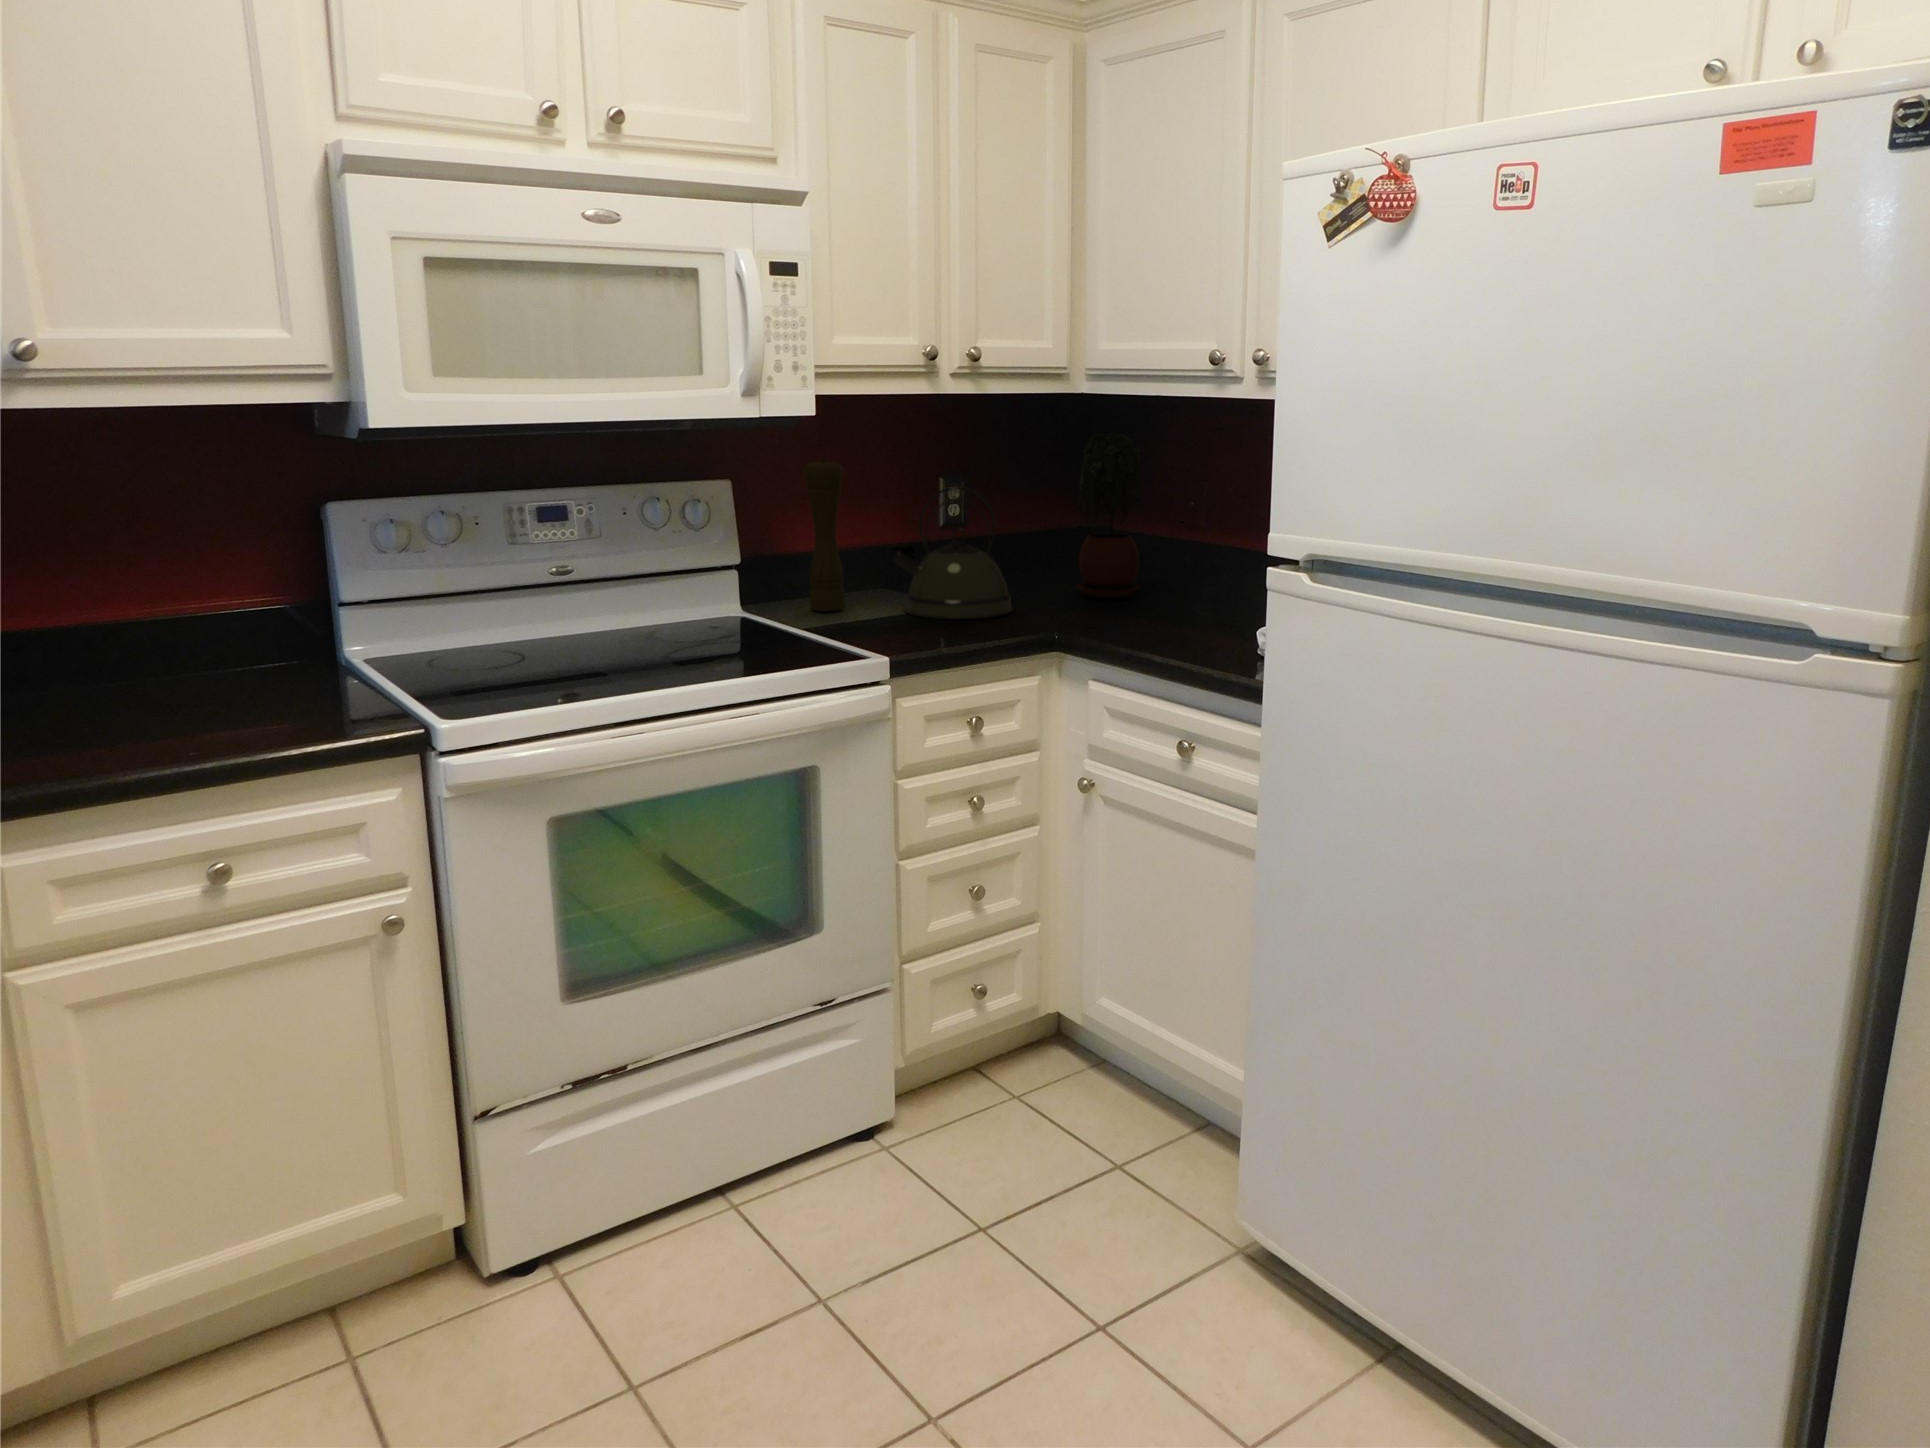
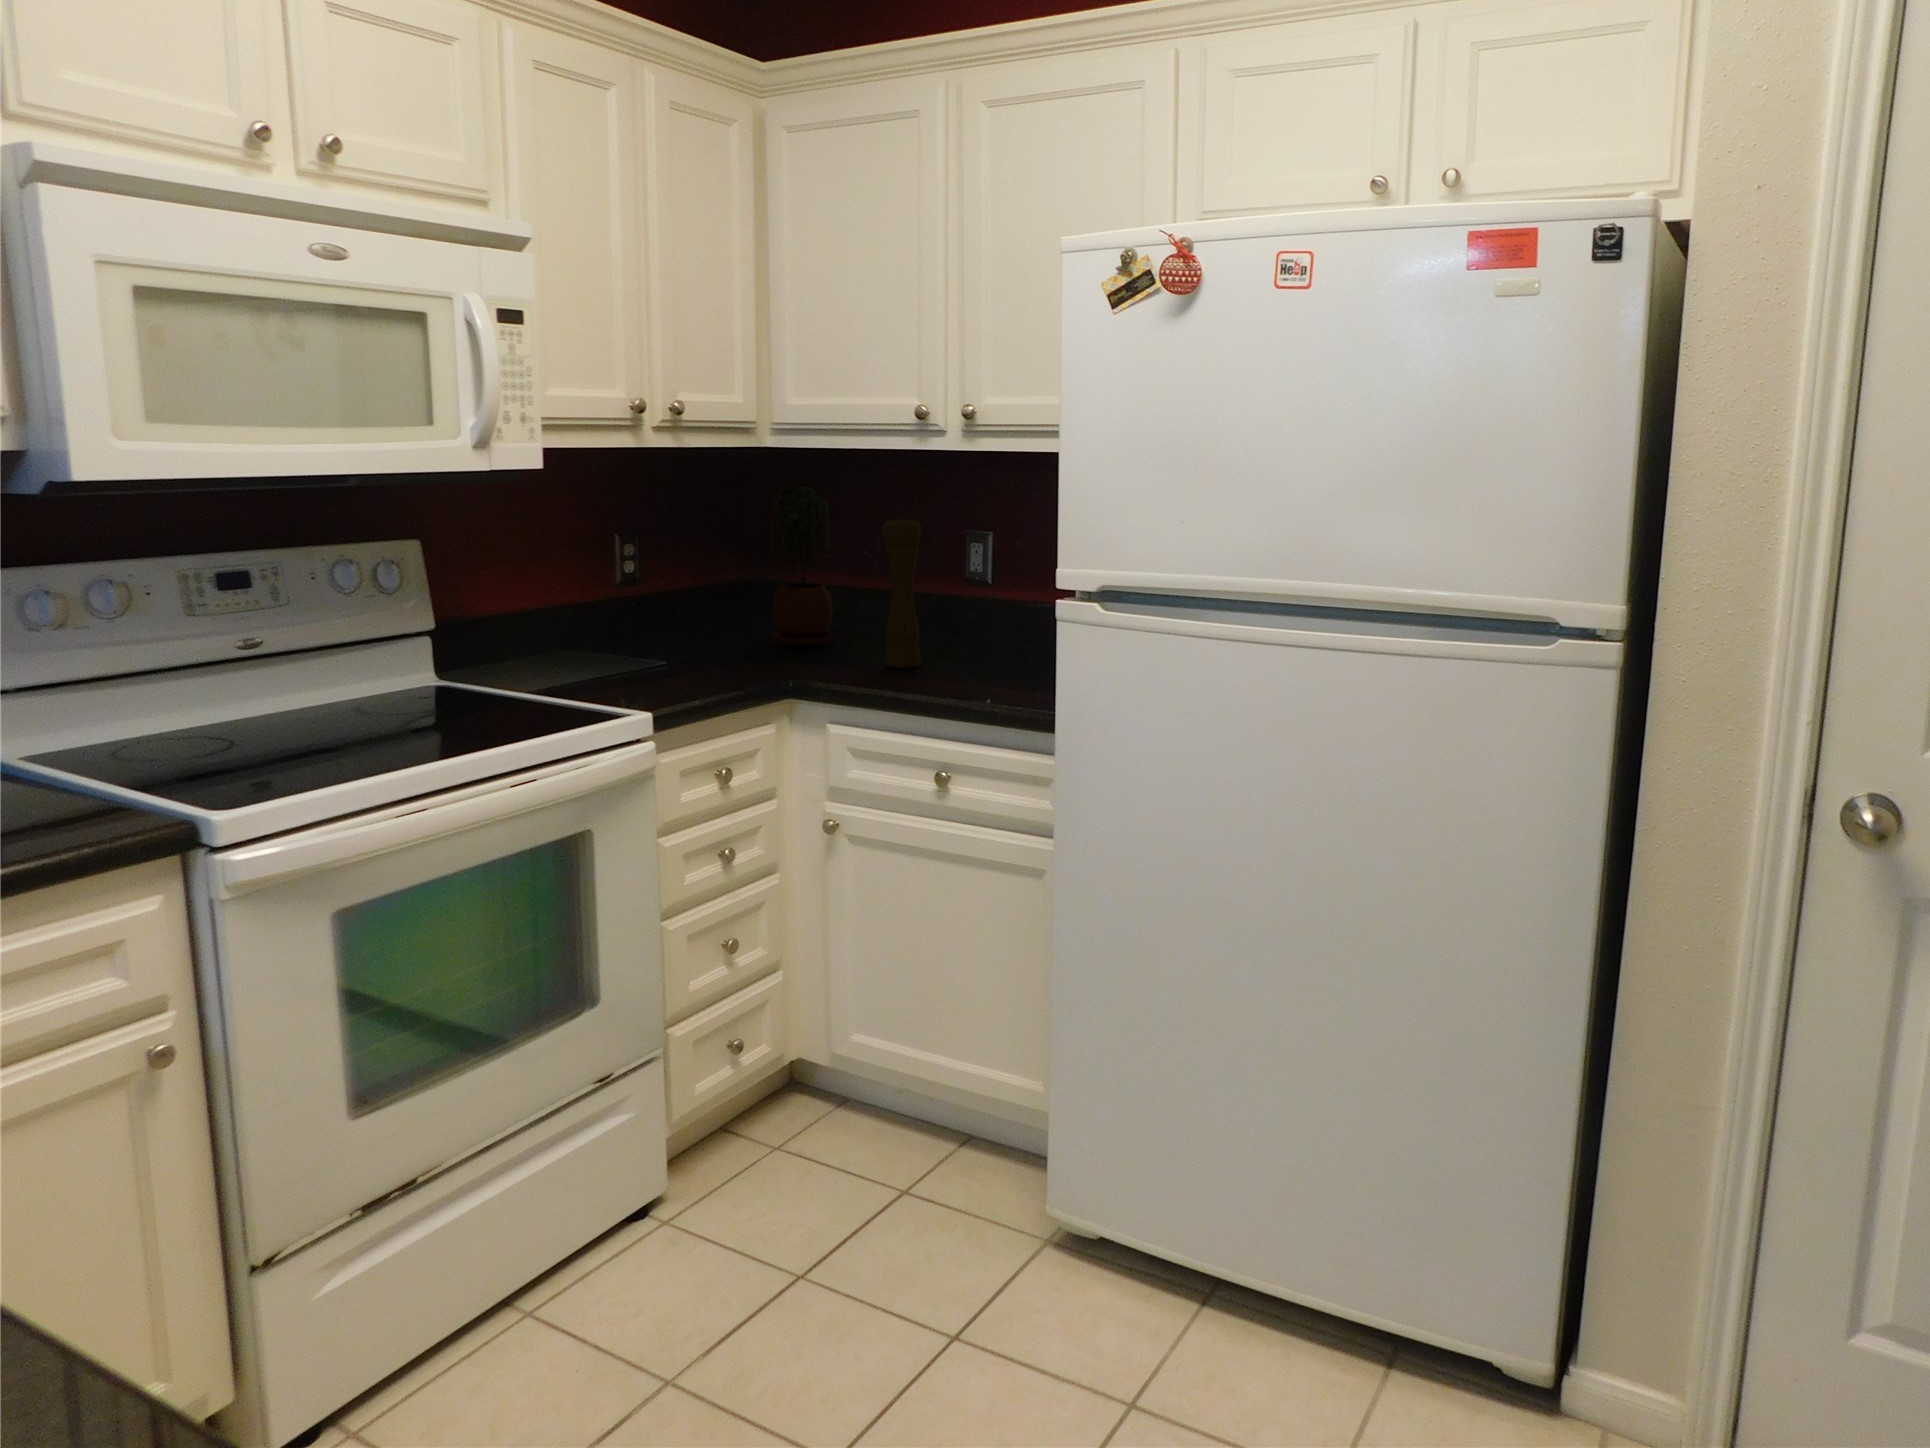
pepper mill: present [804,459,845,611] -> present [883,517,921,668]
kettle: present [889,486,1013,619] -> none [595,540,727,674]

